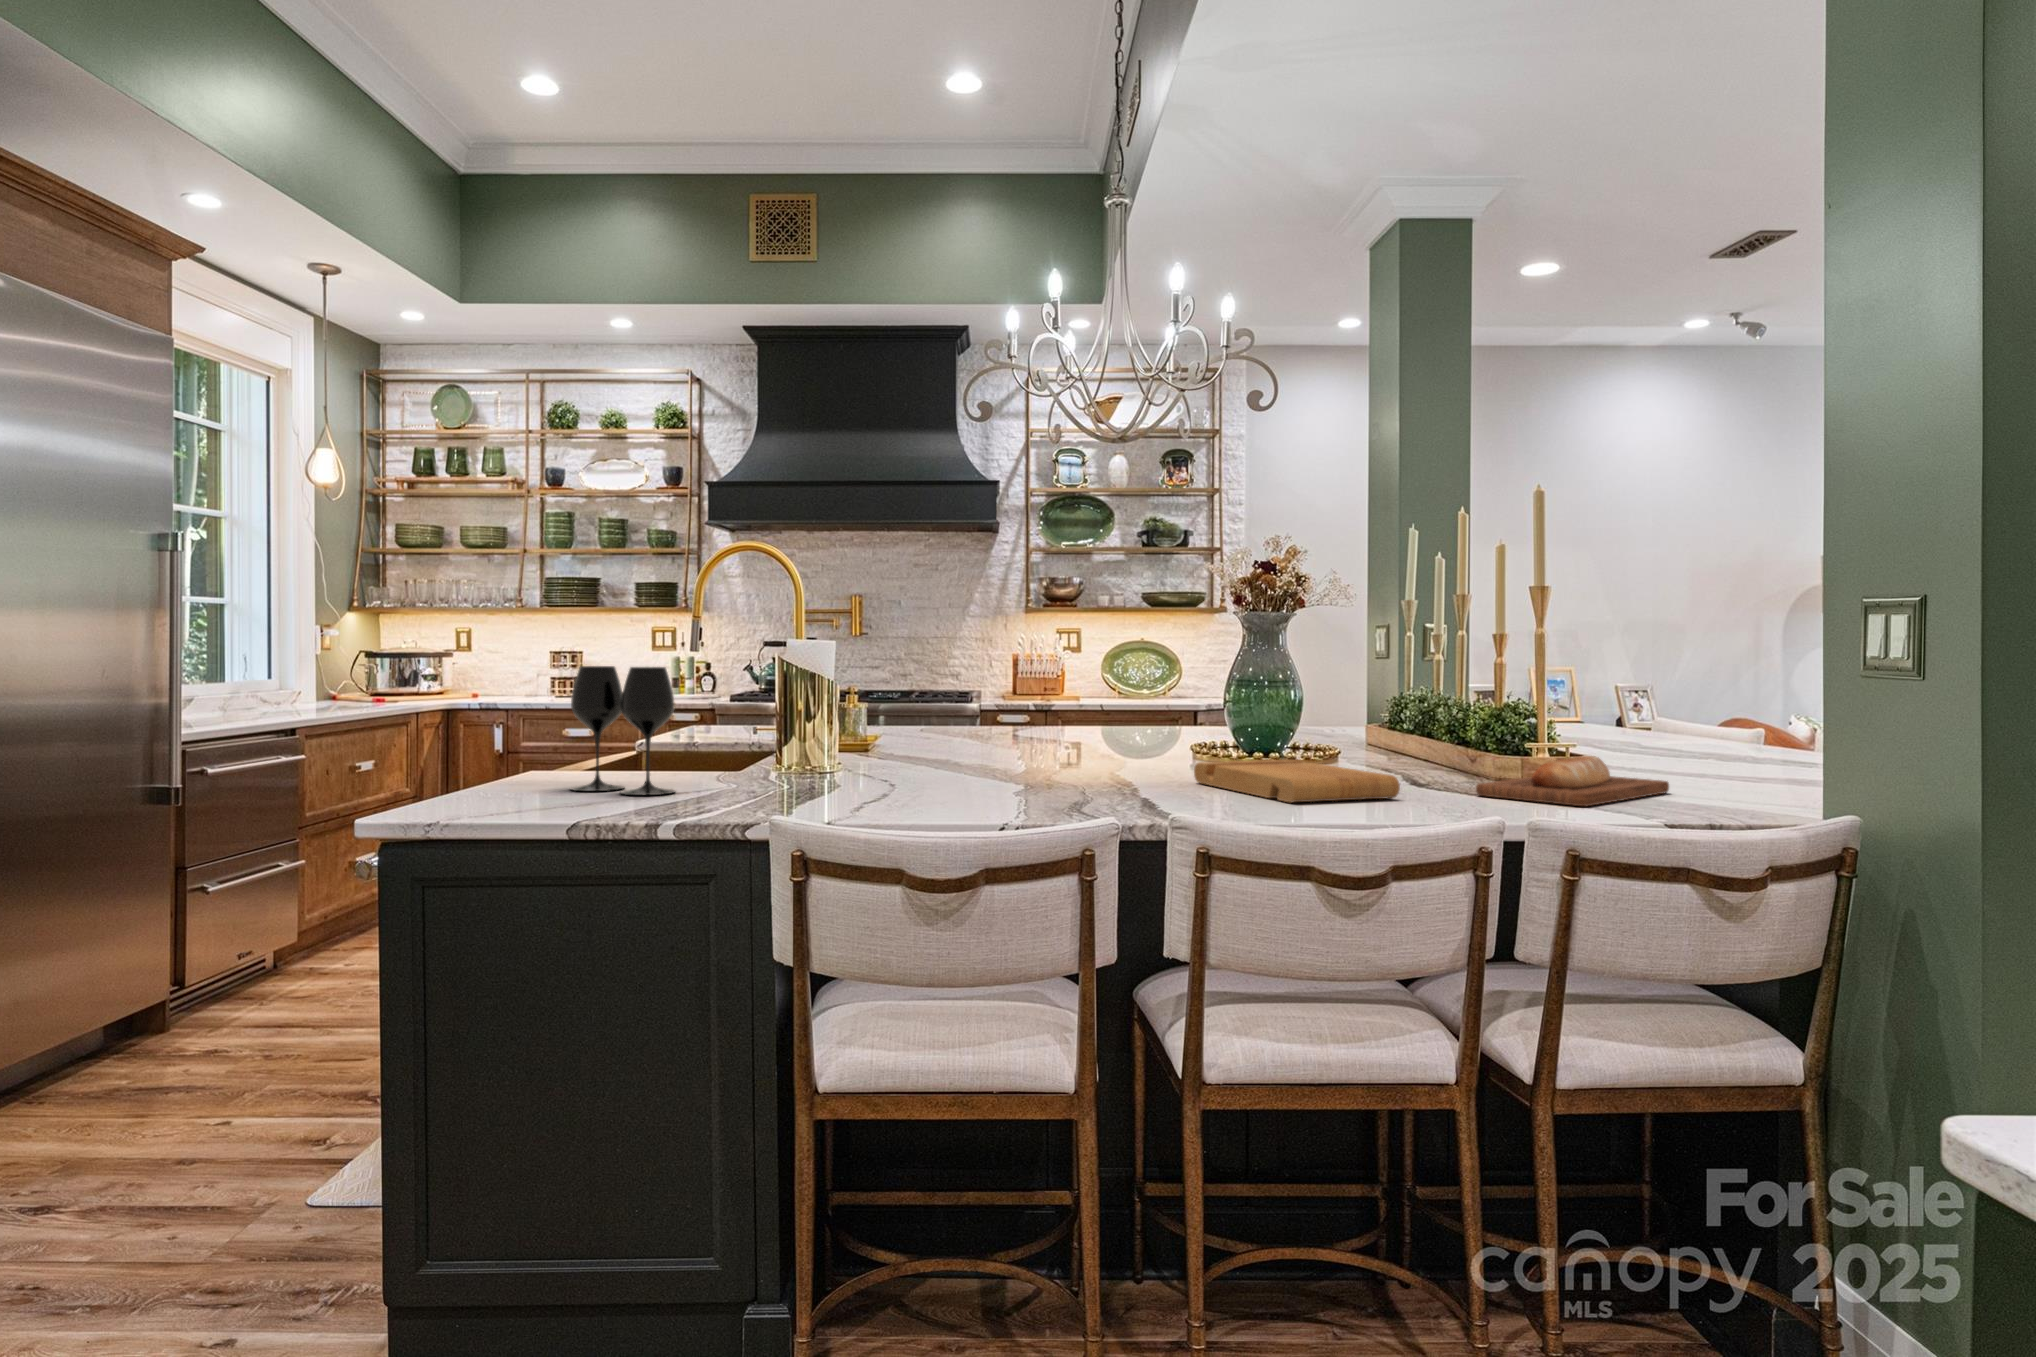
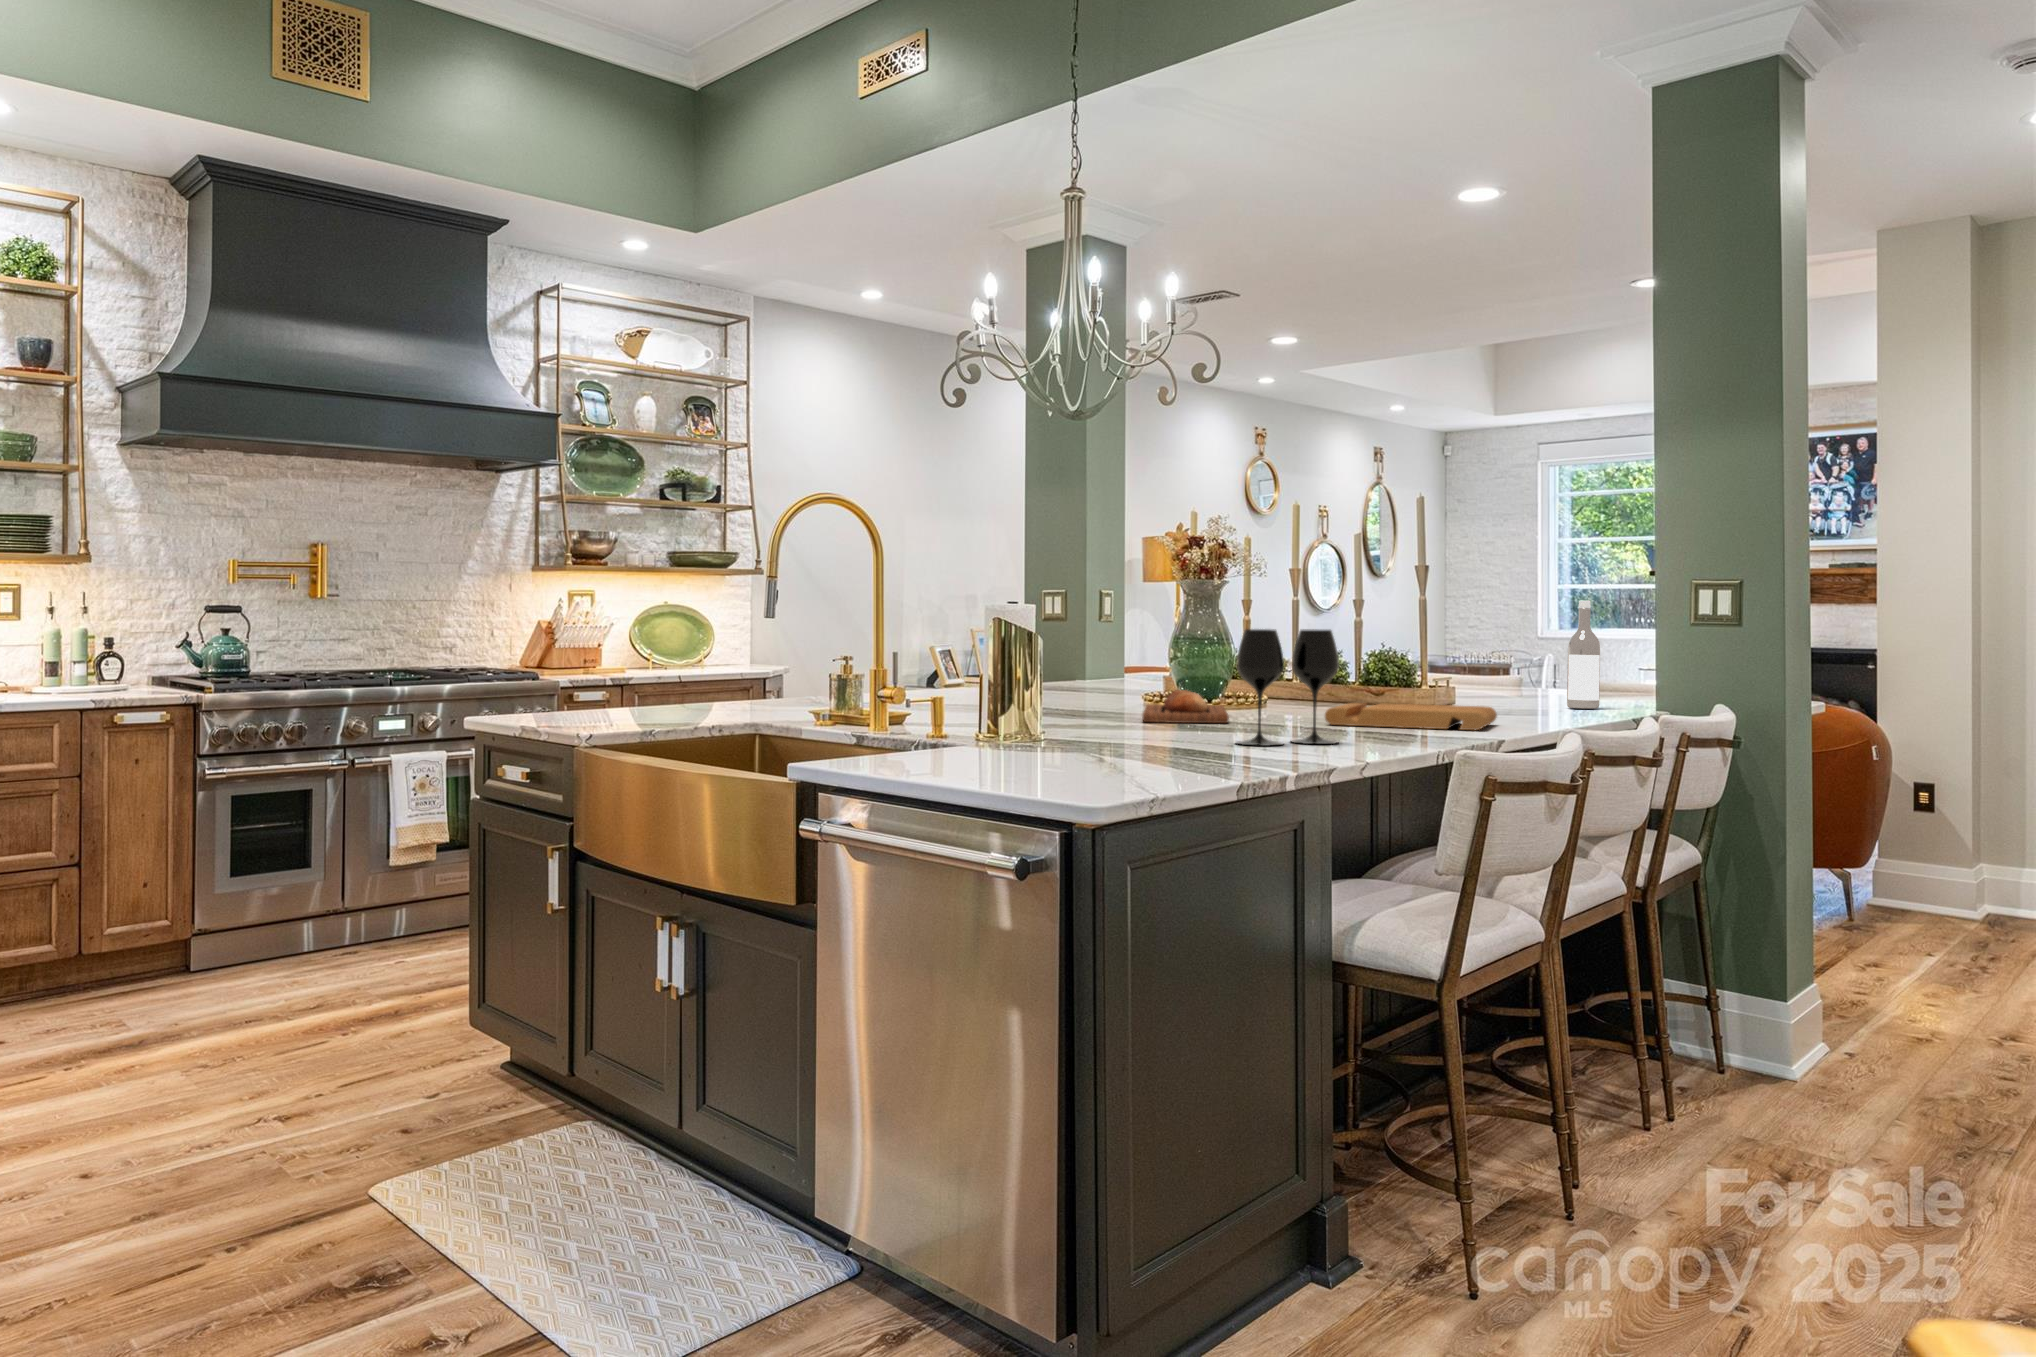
wine bottle: none [1755,632,1810,797] -> present [1567,600,1600,709]
wine glass: present [571,666,675,795] -> present [1236,629,1339,746]
bread loaf: present [1476,756,1669,806] -> present [1142,690,1229,723]

